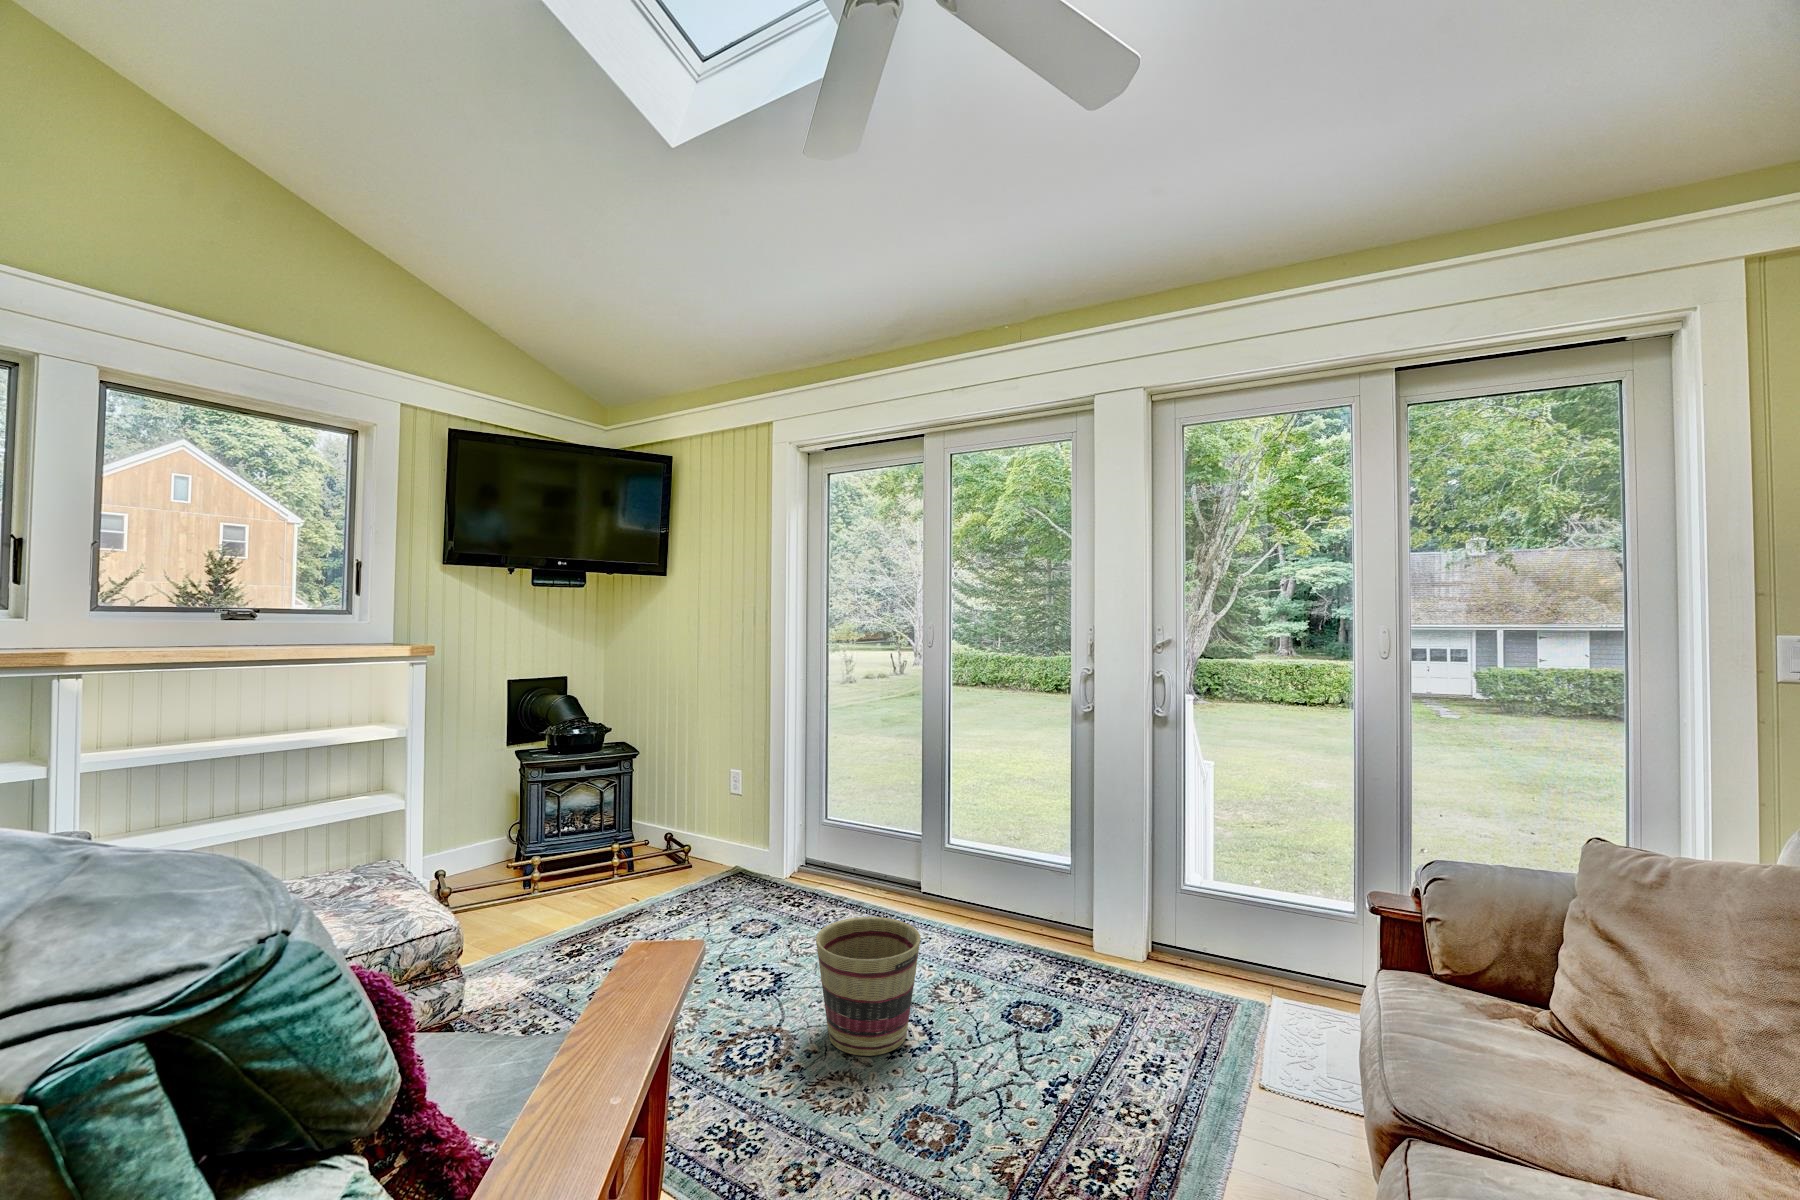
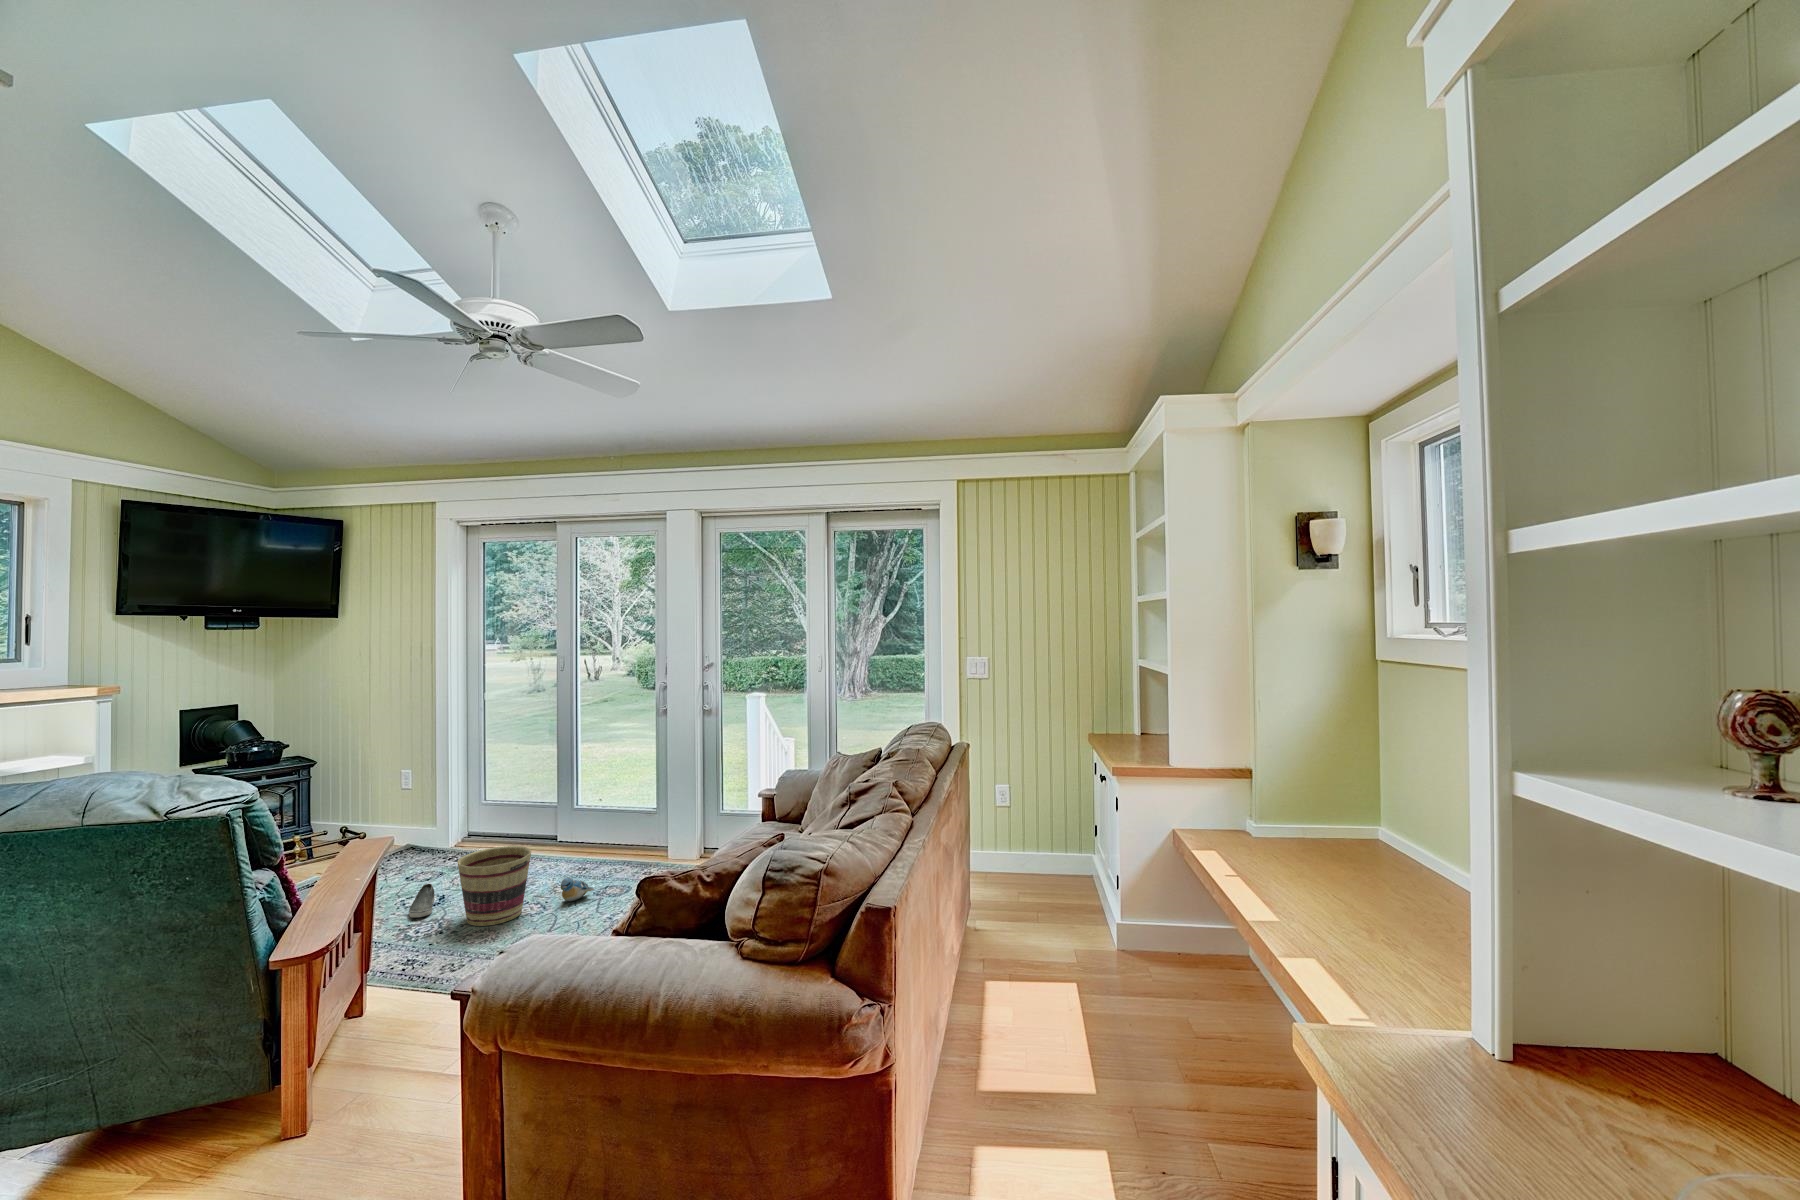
shoe: none [748,953,778,1014] -> present [409,884,434,917]
plush toy: none [962,984,1011,1024] -> present [560,878,594,901]

